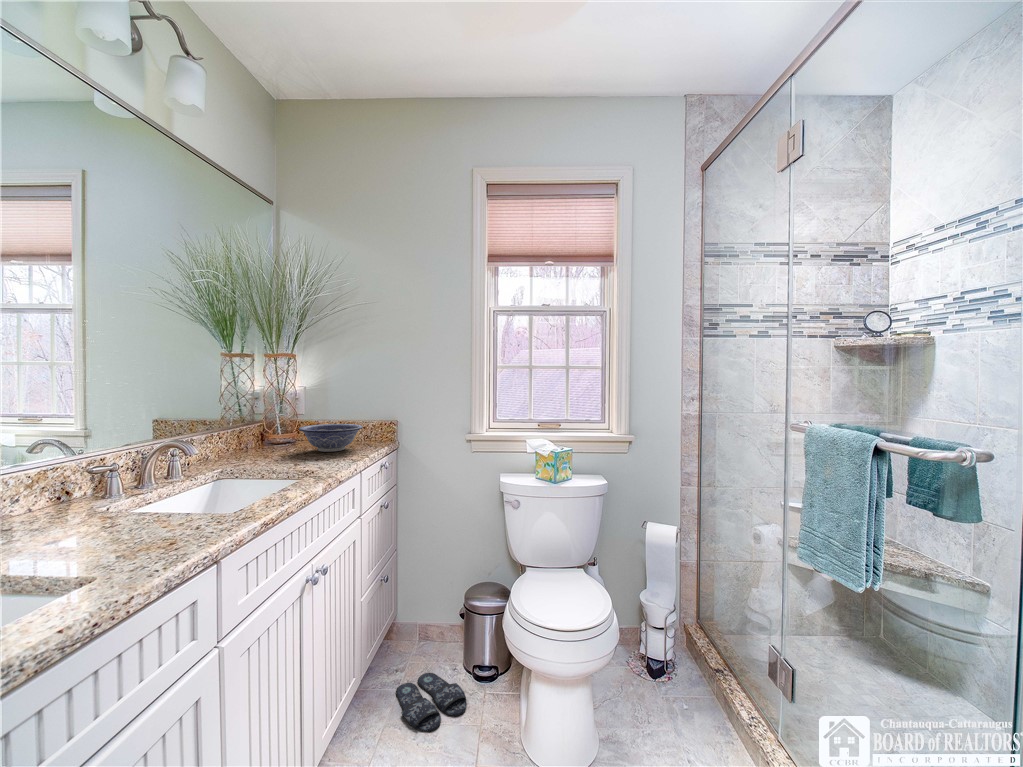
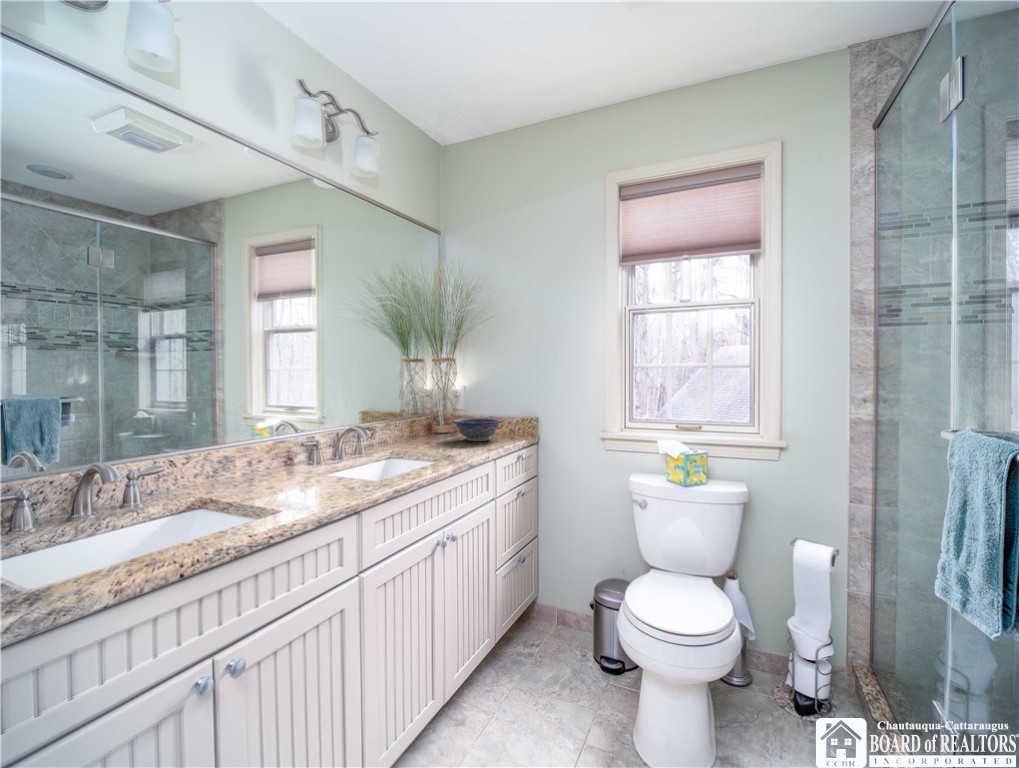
slippers: present [396,673,467,732] -> none [527,652,588,704]

